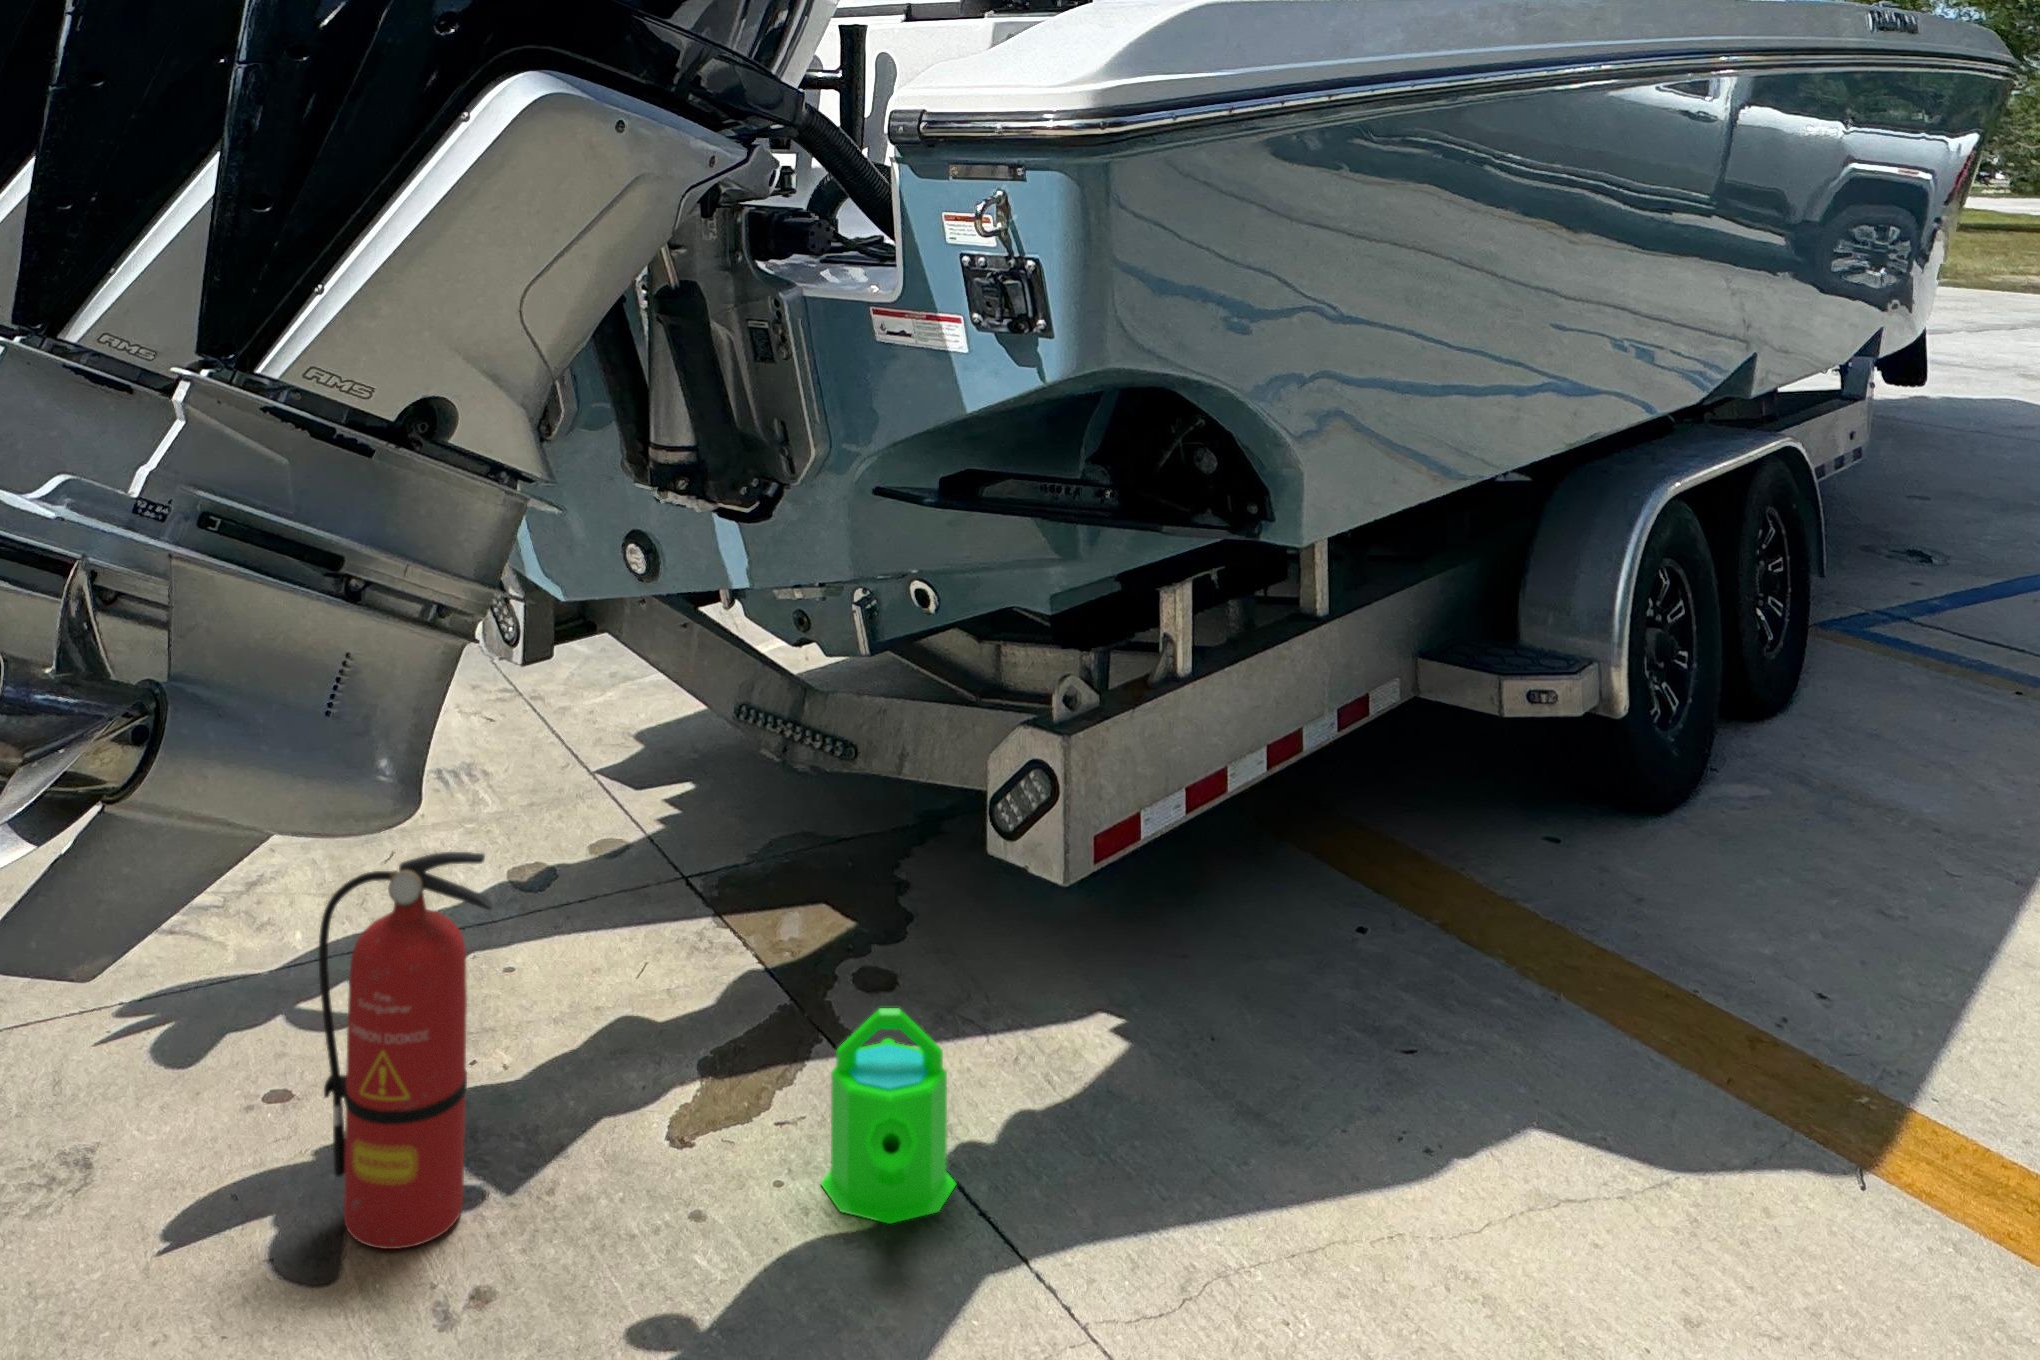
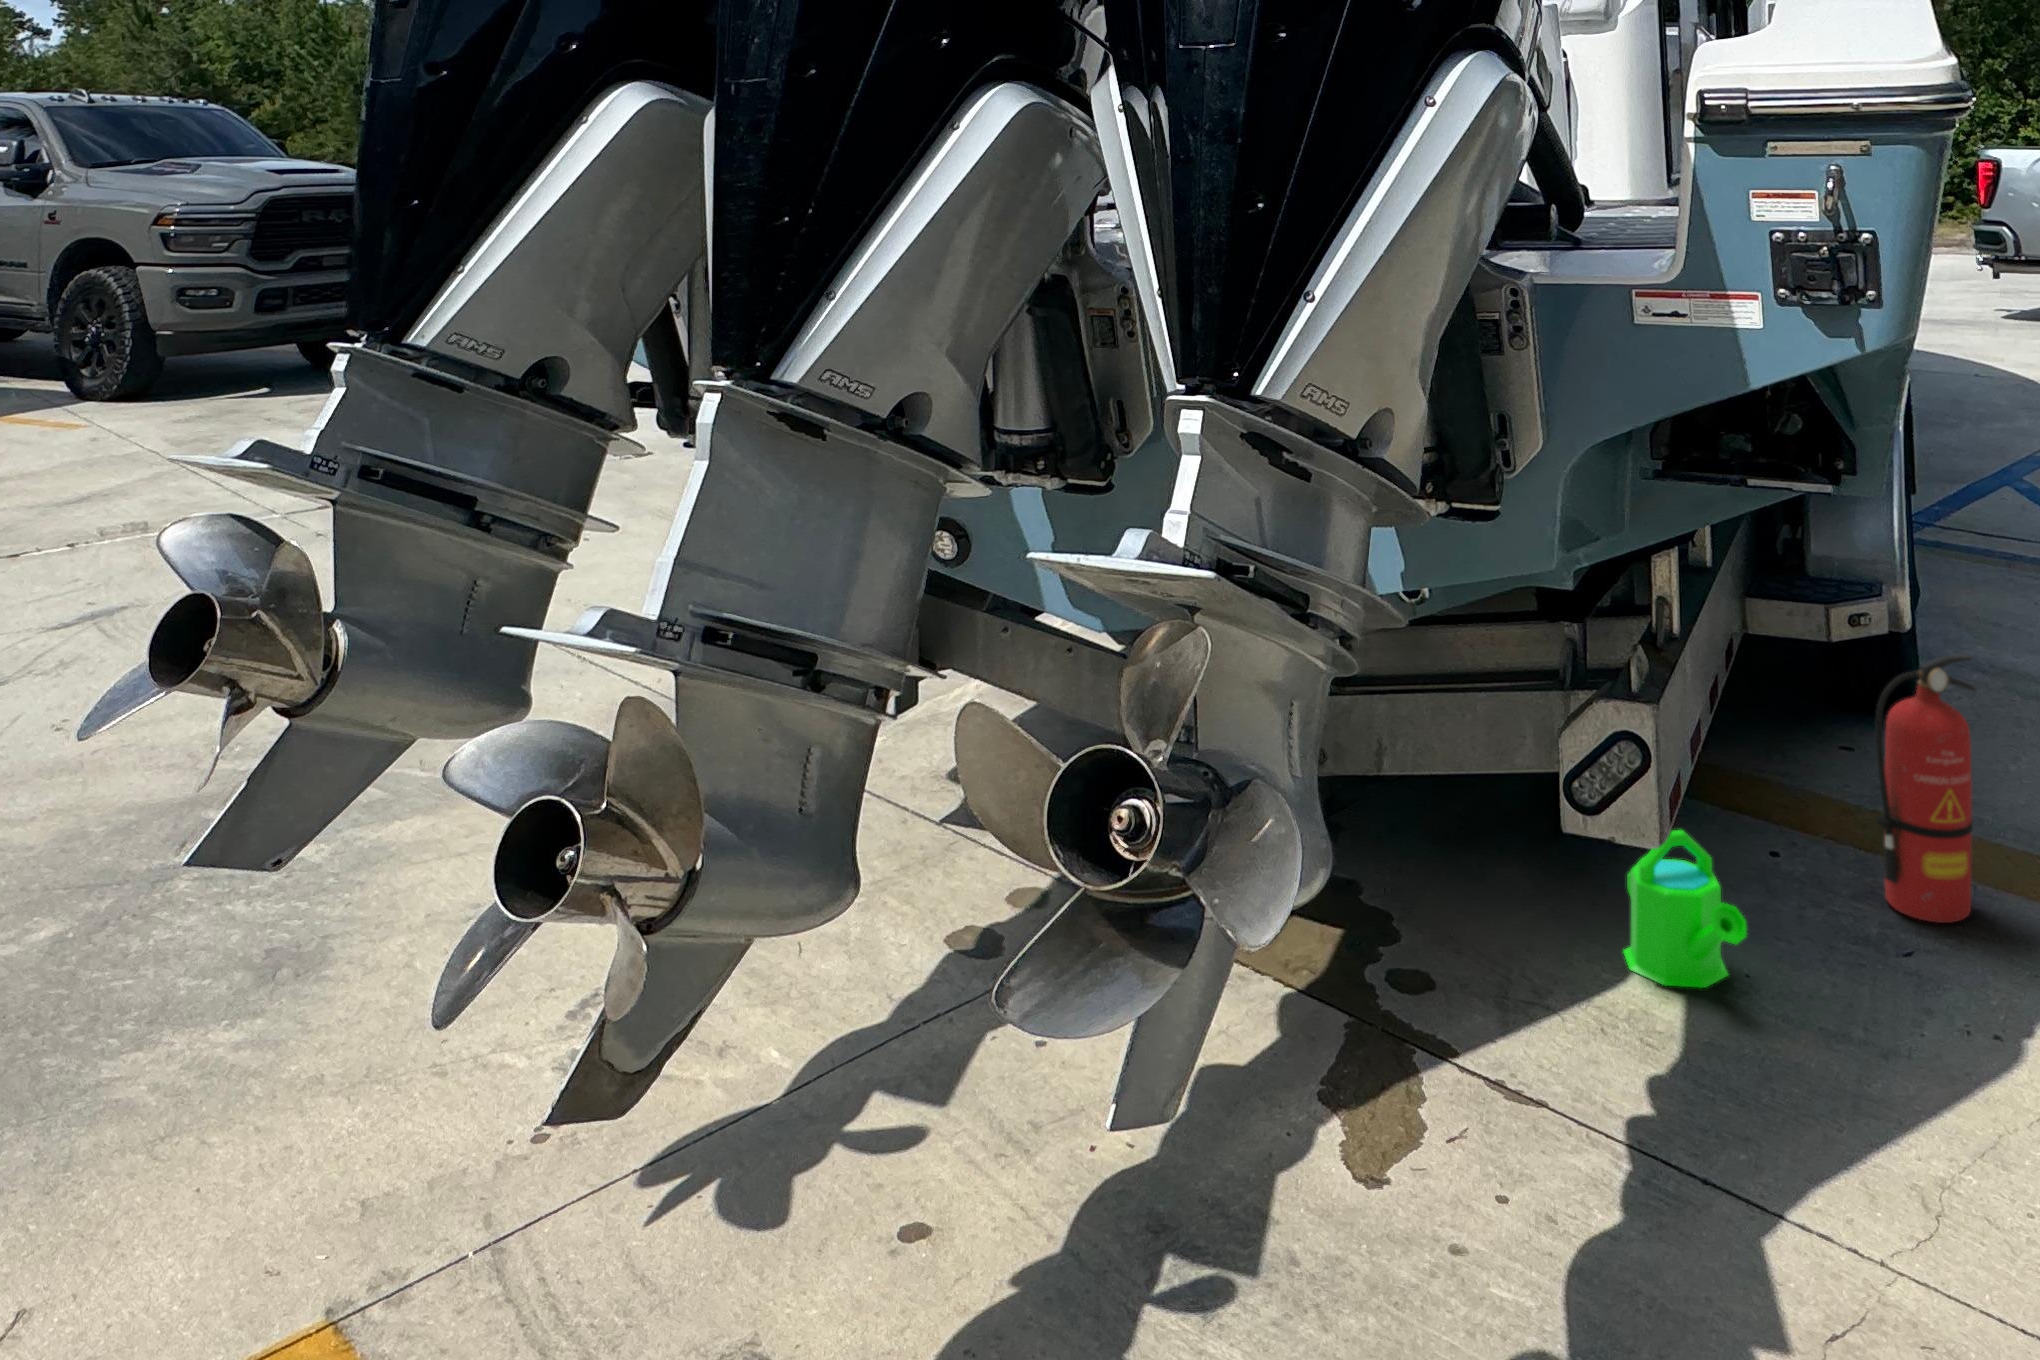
fire extinguisher: present [319,852,493,1249] -> present [1875,654,1976,923]

